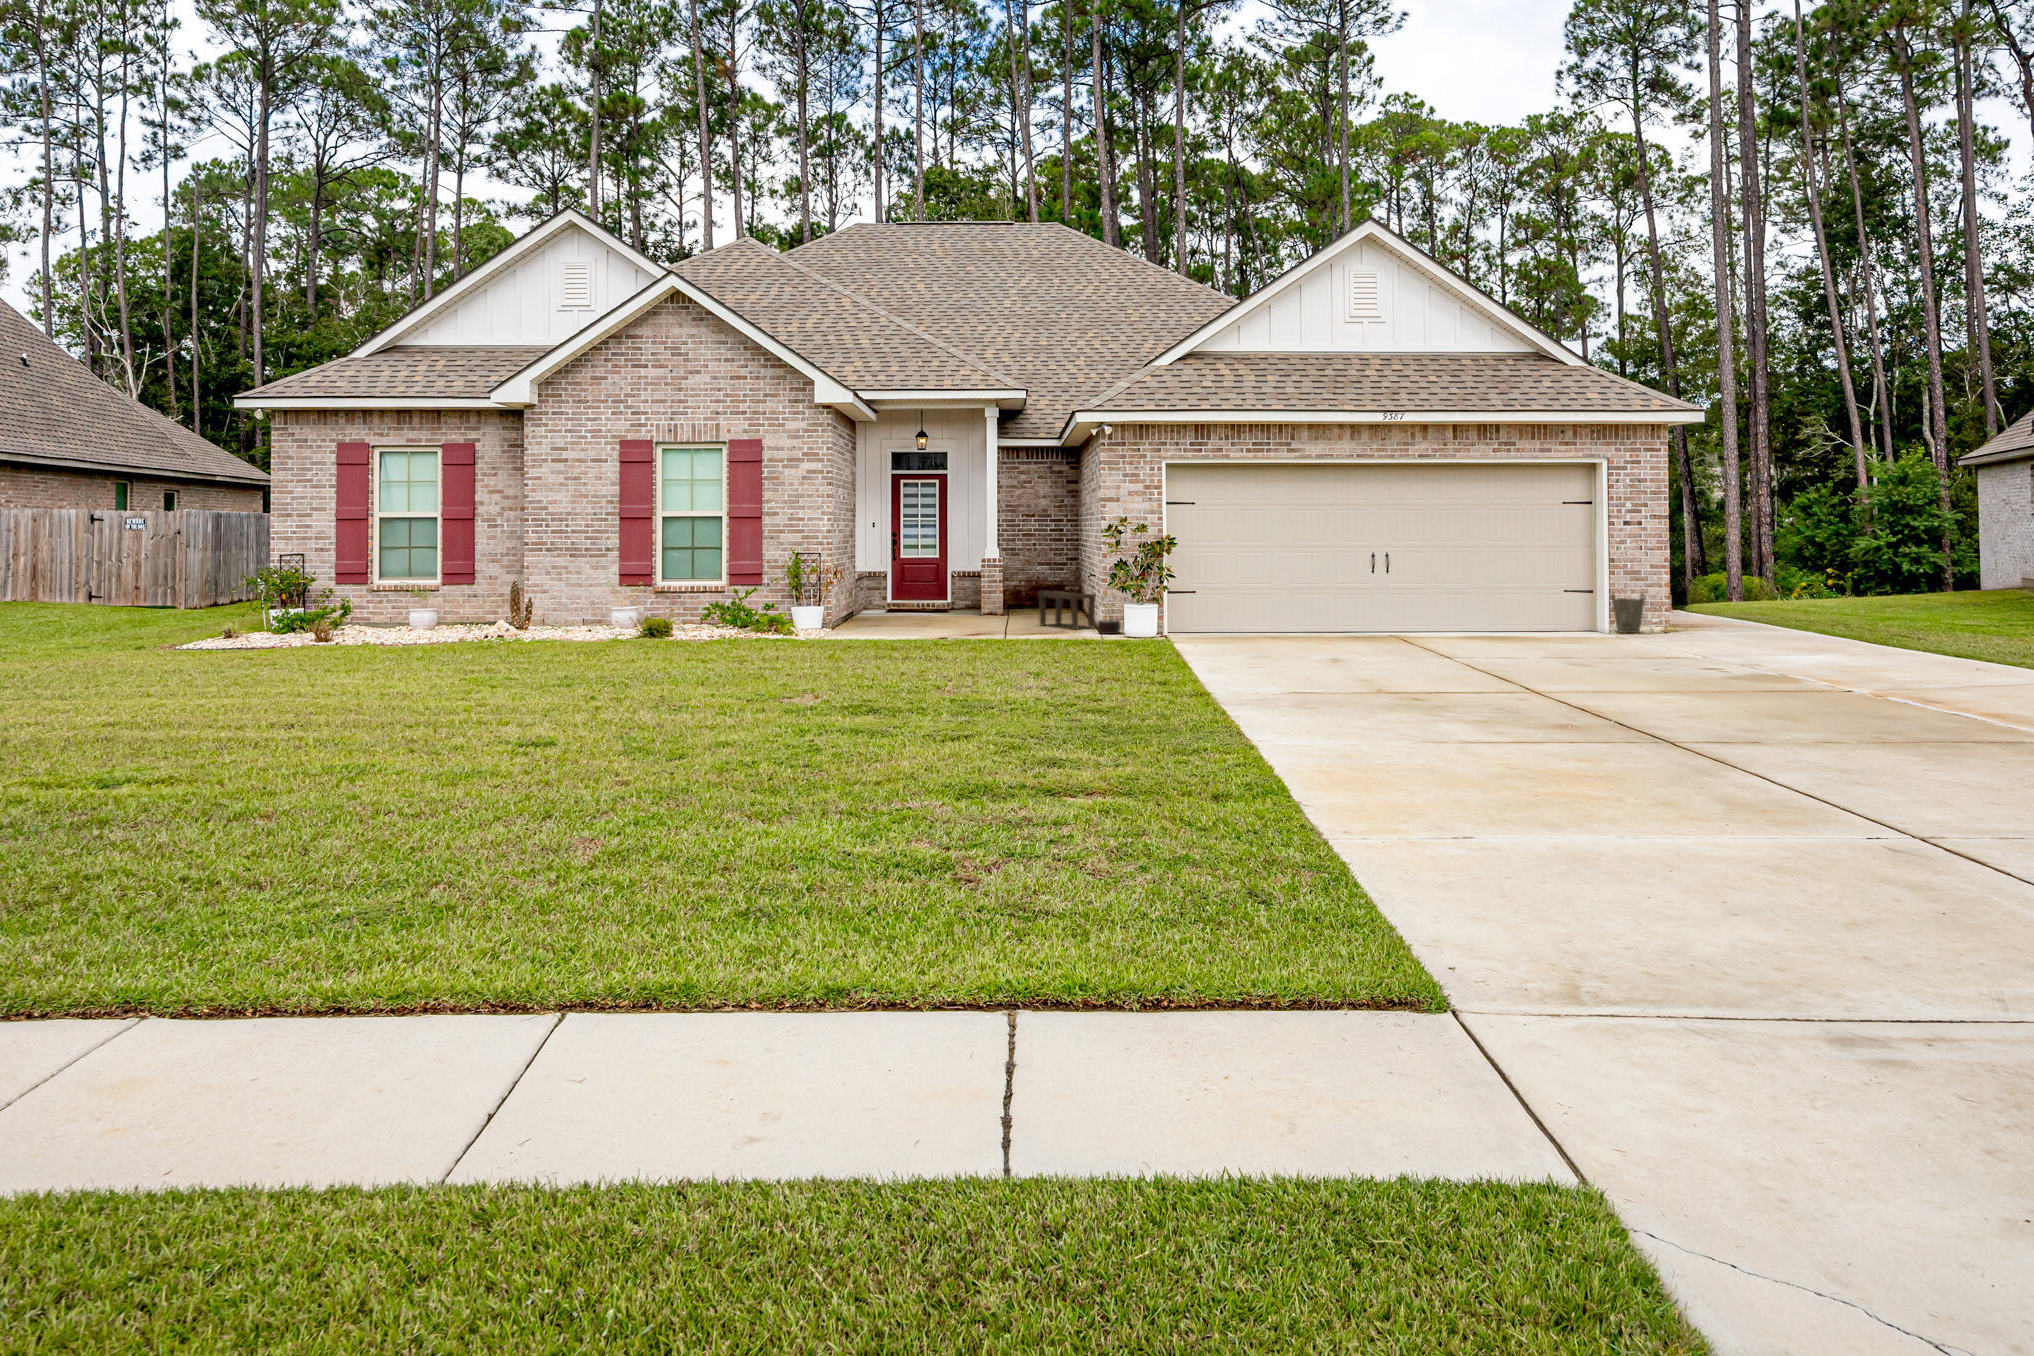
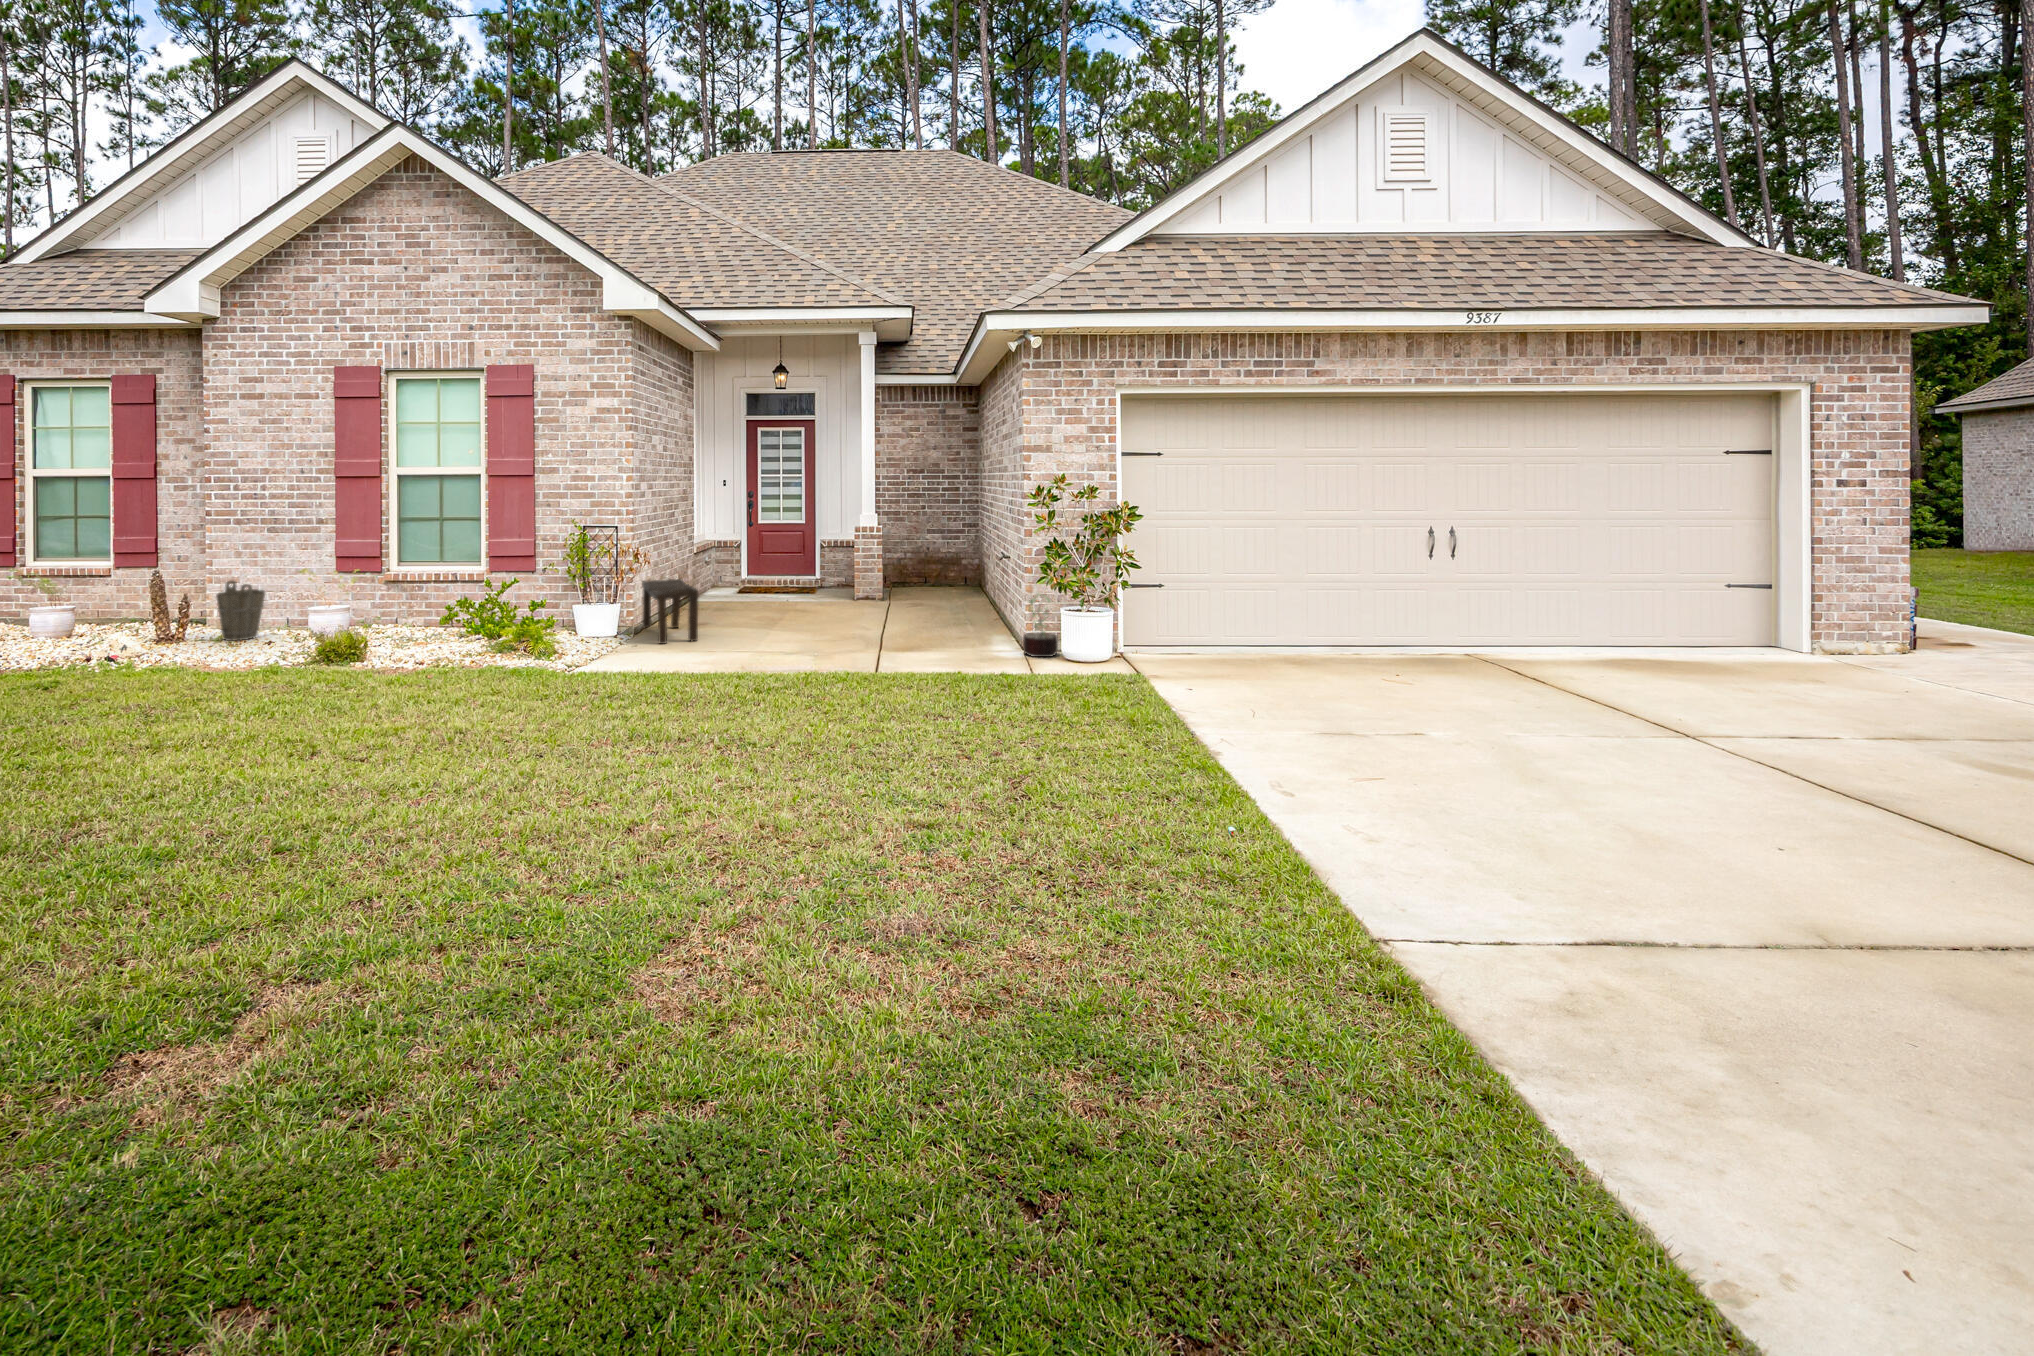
bench: present [1039,591,1096,630] -> present [642,579,699,644]
bucket: present [1612,593,1645,633] -> present [216,581,265,641]

